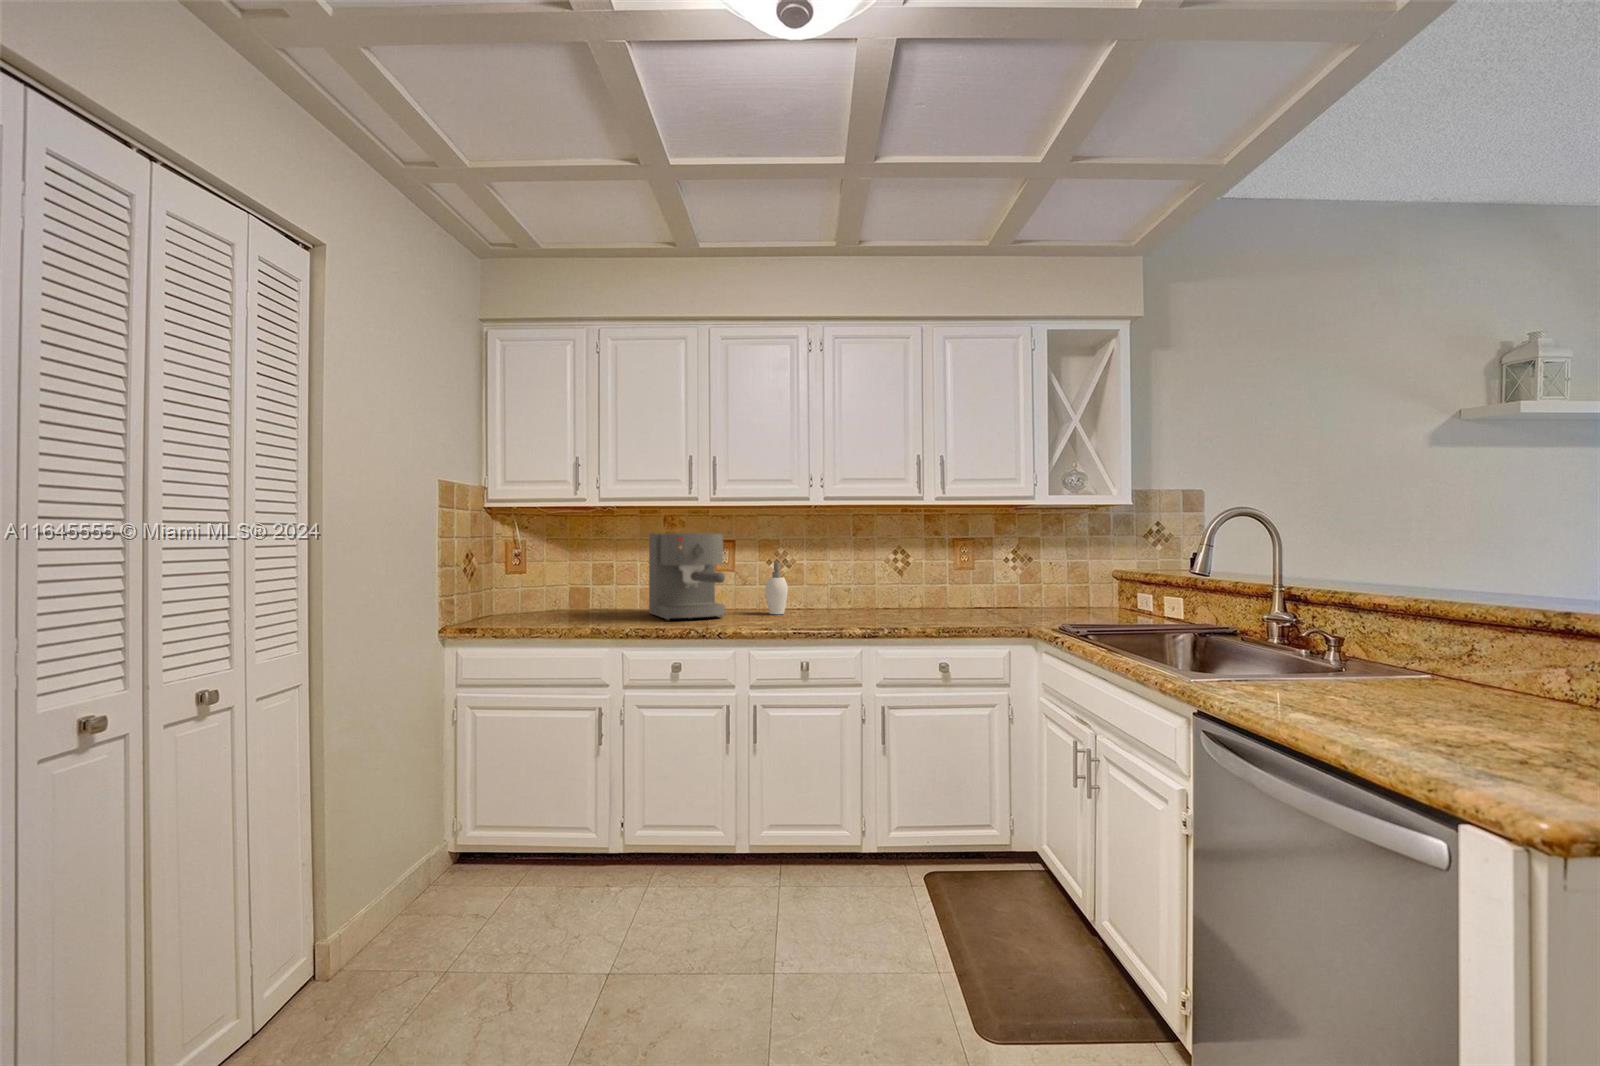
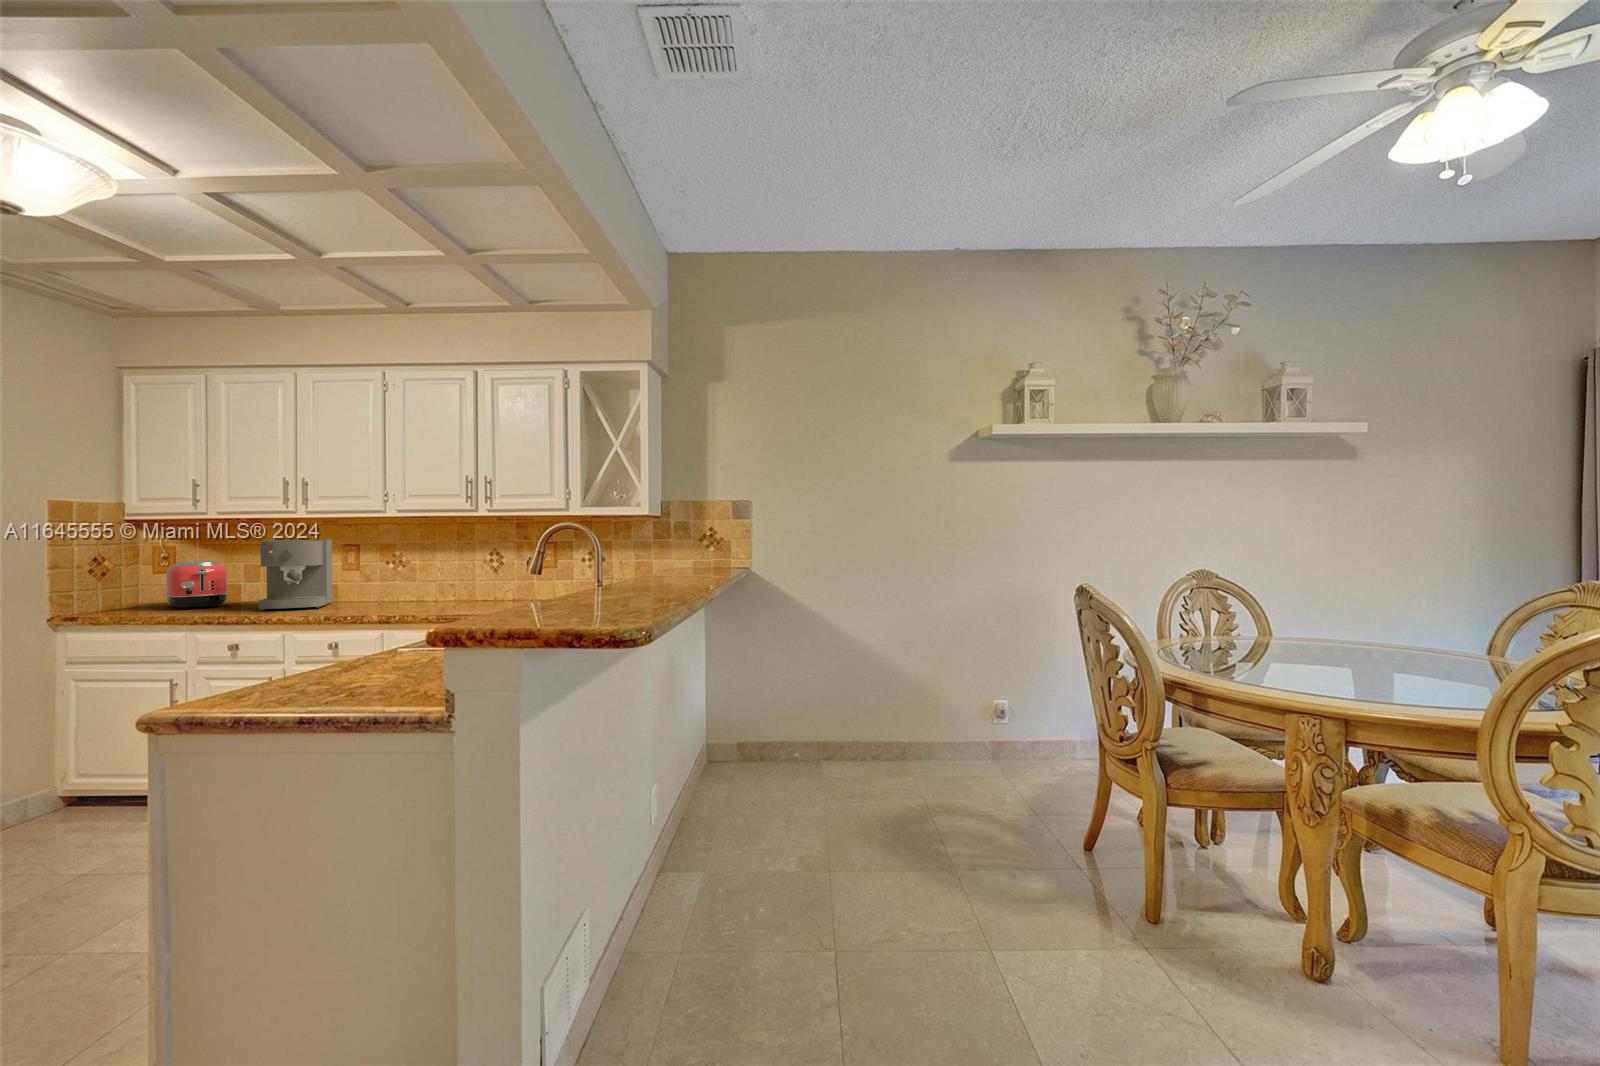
toaster: none [526,559,599,618] -> present [165,561,228,609]
soap dispenser: present [765,563,788,614] -> none [371,563,399,606]

